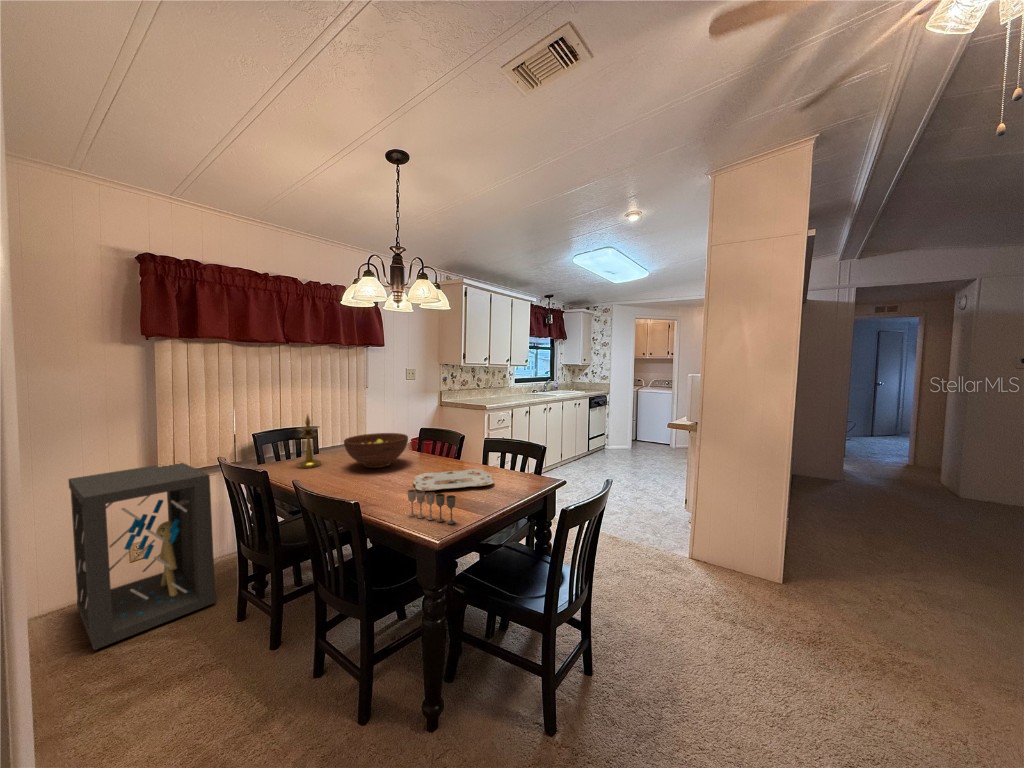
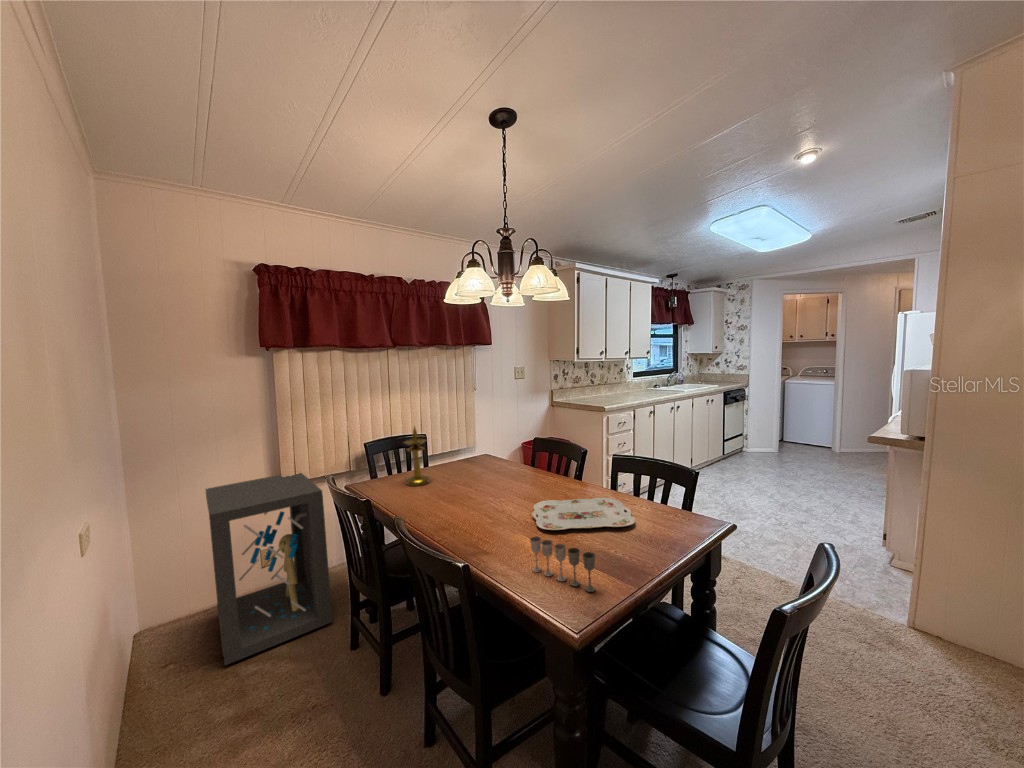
fruit bowl: present [344,433,408,468] -> none [452,447,523,490]

